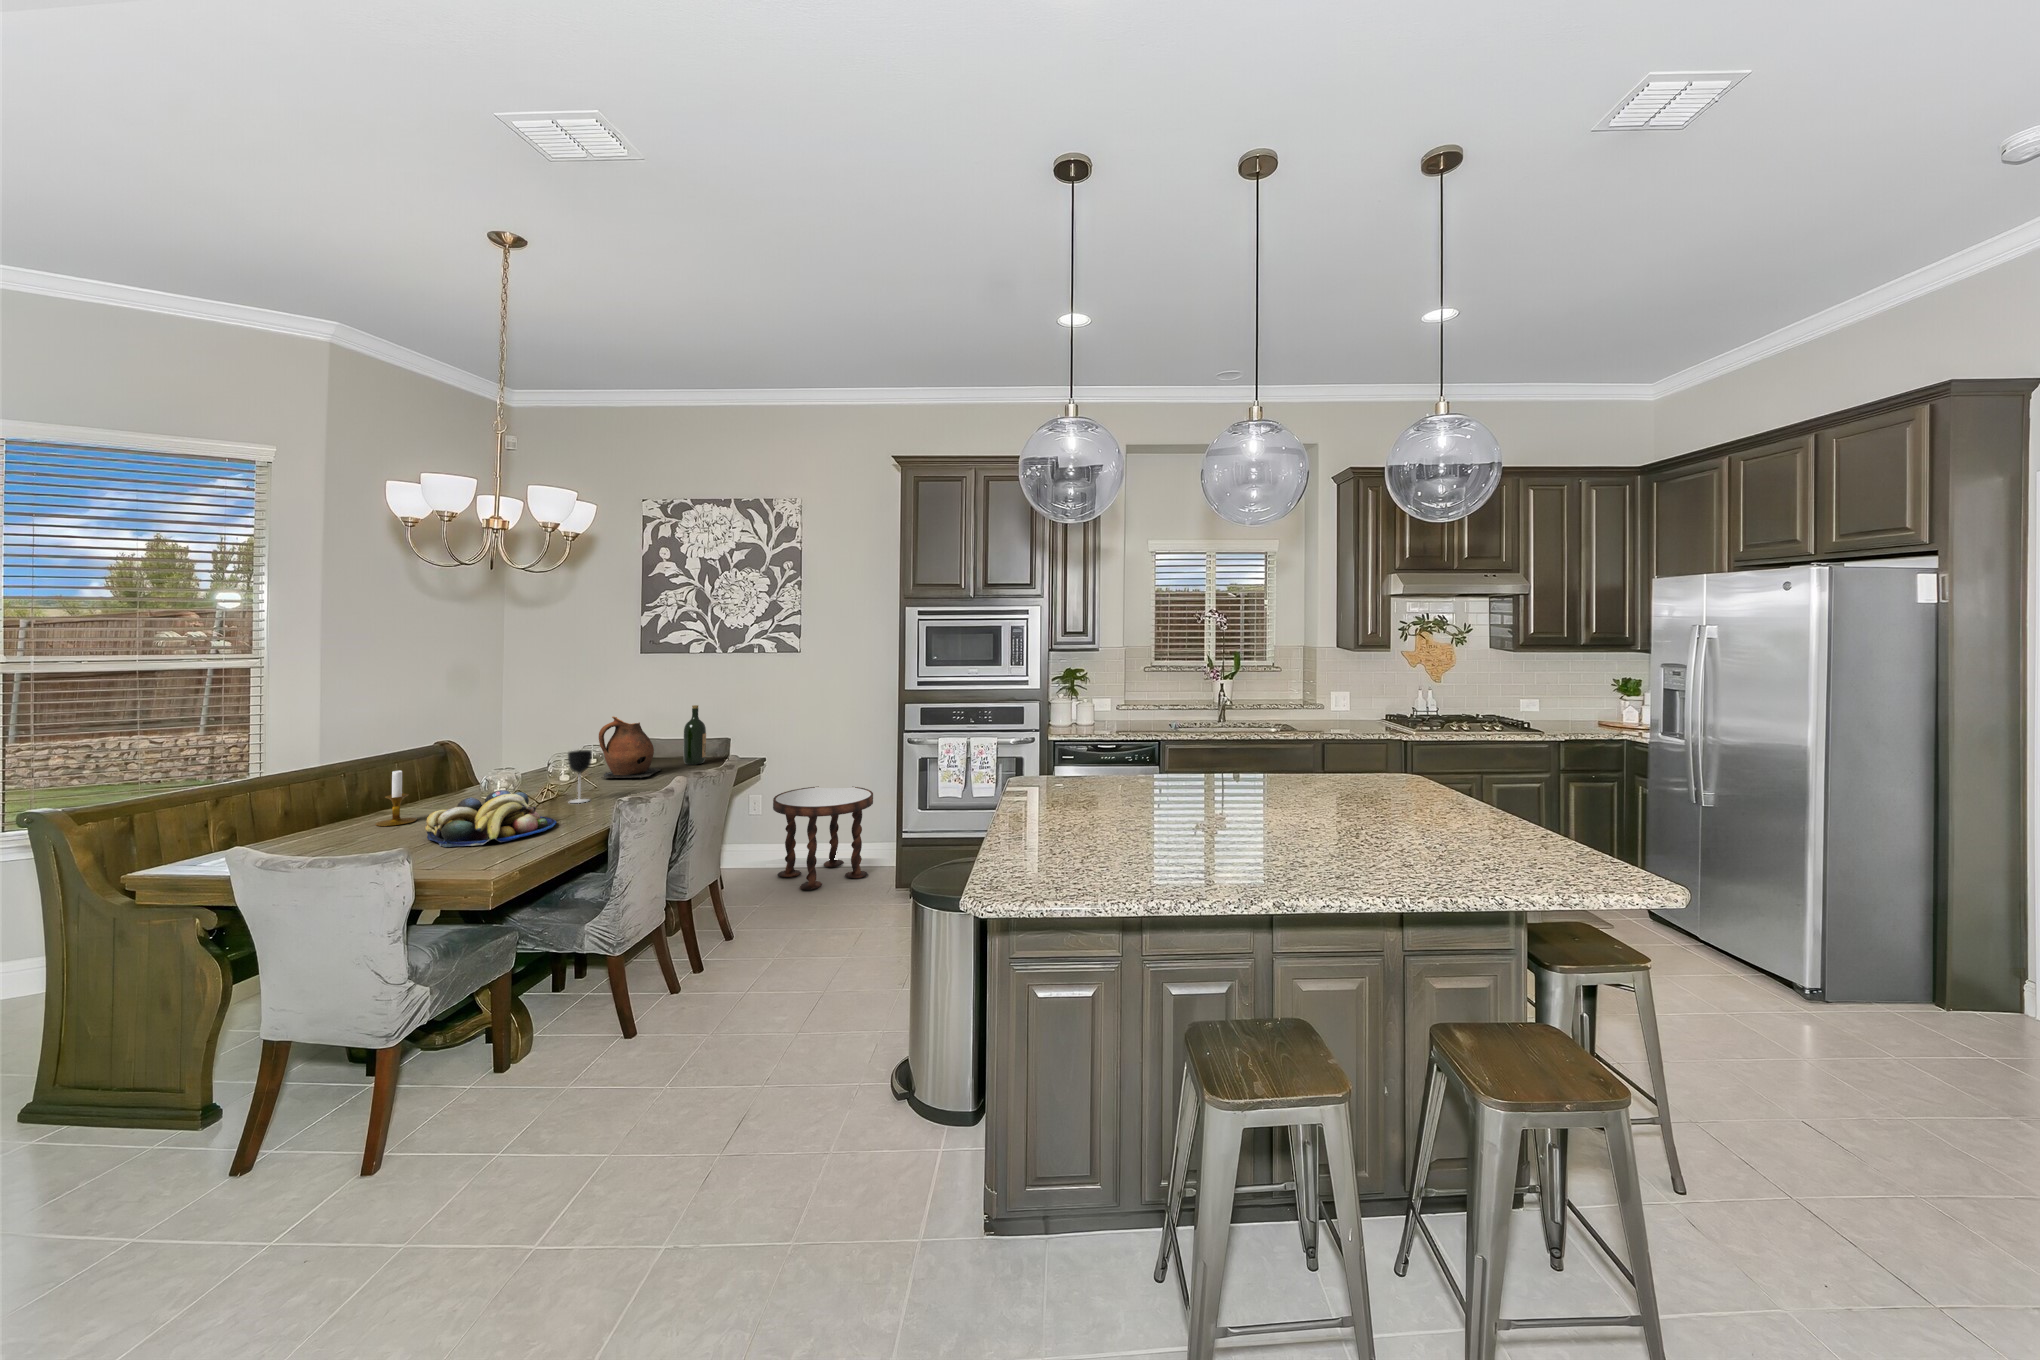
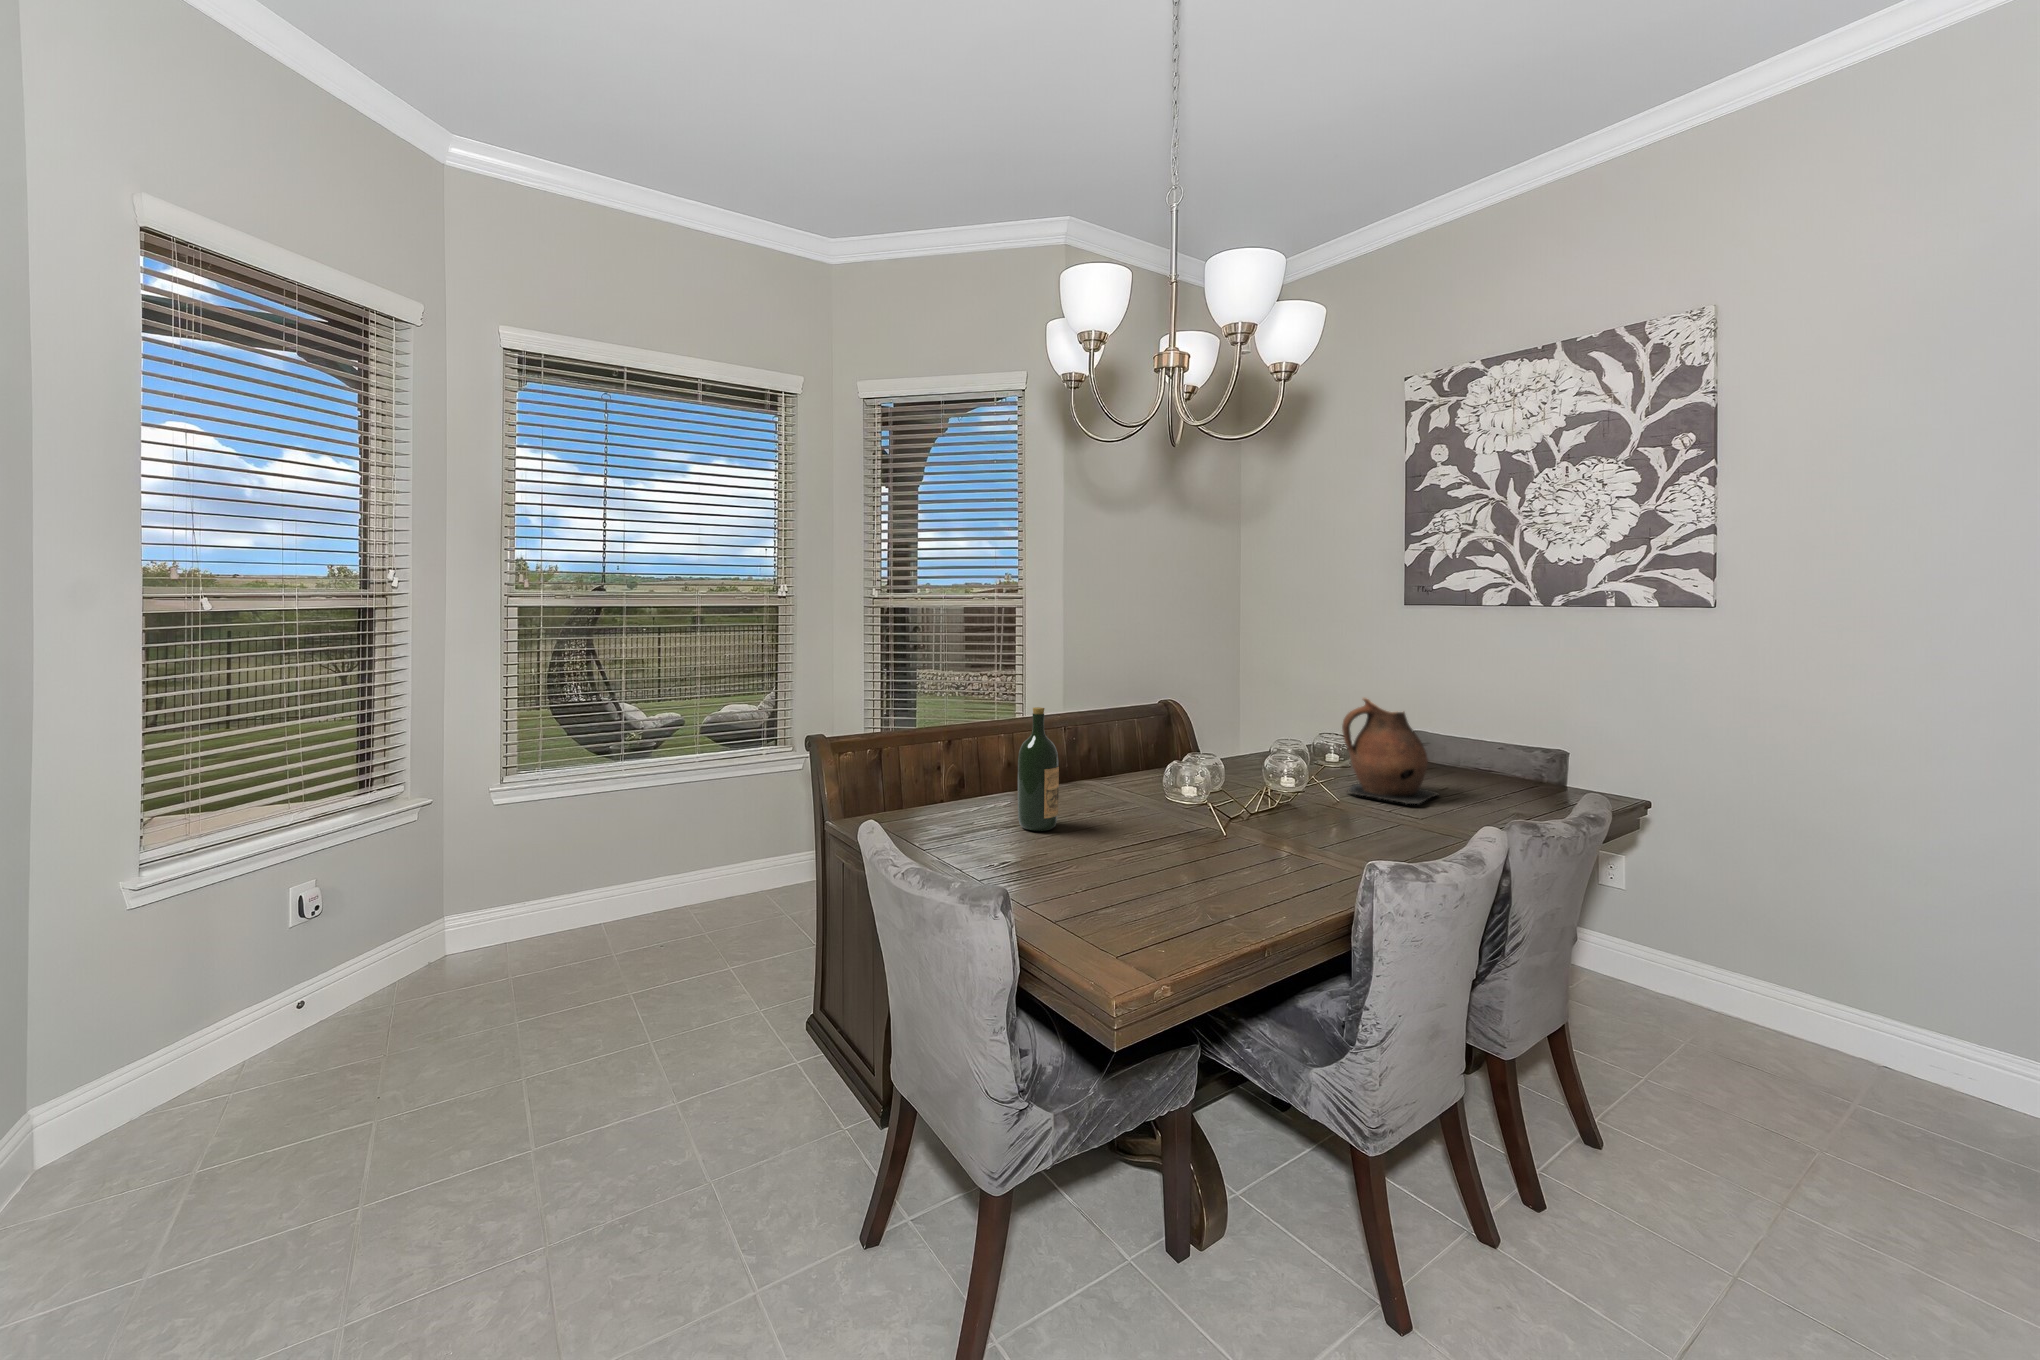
wine bottle: present [683,705,706,765] -> present [1018,707,1059,831]
wine glass: present [568,750,592,803] -> none [1295,746,1331,833]
candlestick: present [376,771,417,826] -> none [1075,744,1115,816]
side table: present [773,786,873,890] -> none [1652,872,1941,1122]
fruit bowl: present [425,790,556,847] -> none [1111,794,1273,884]

